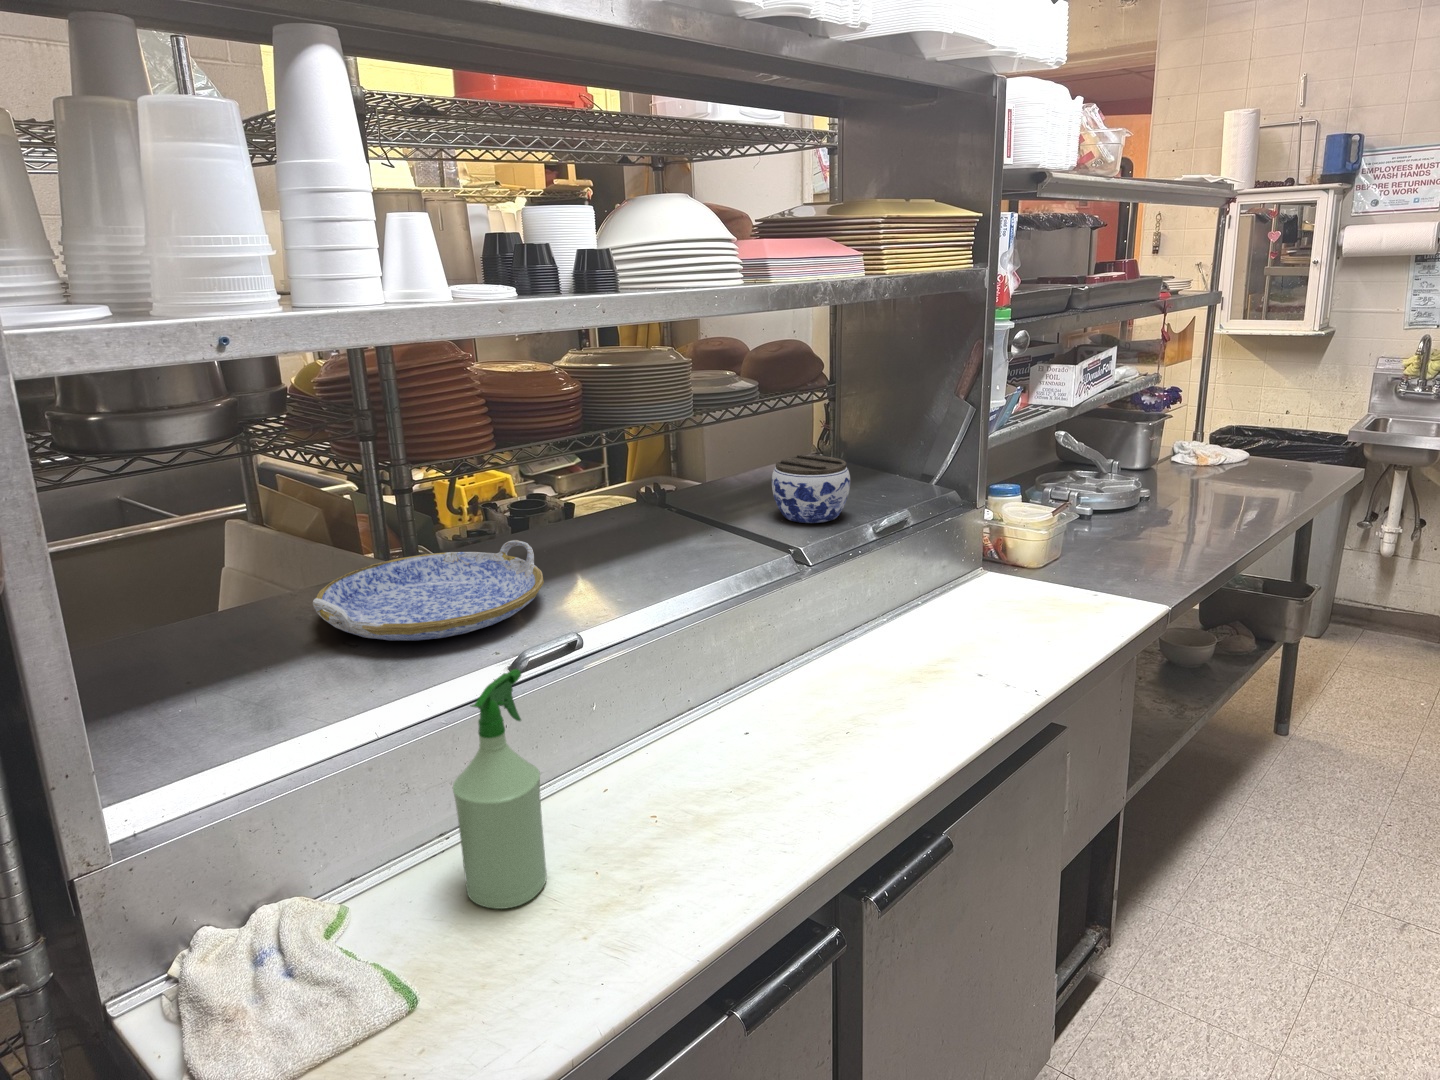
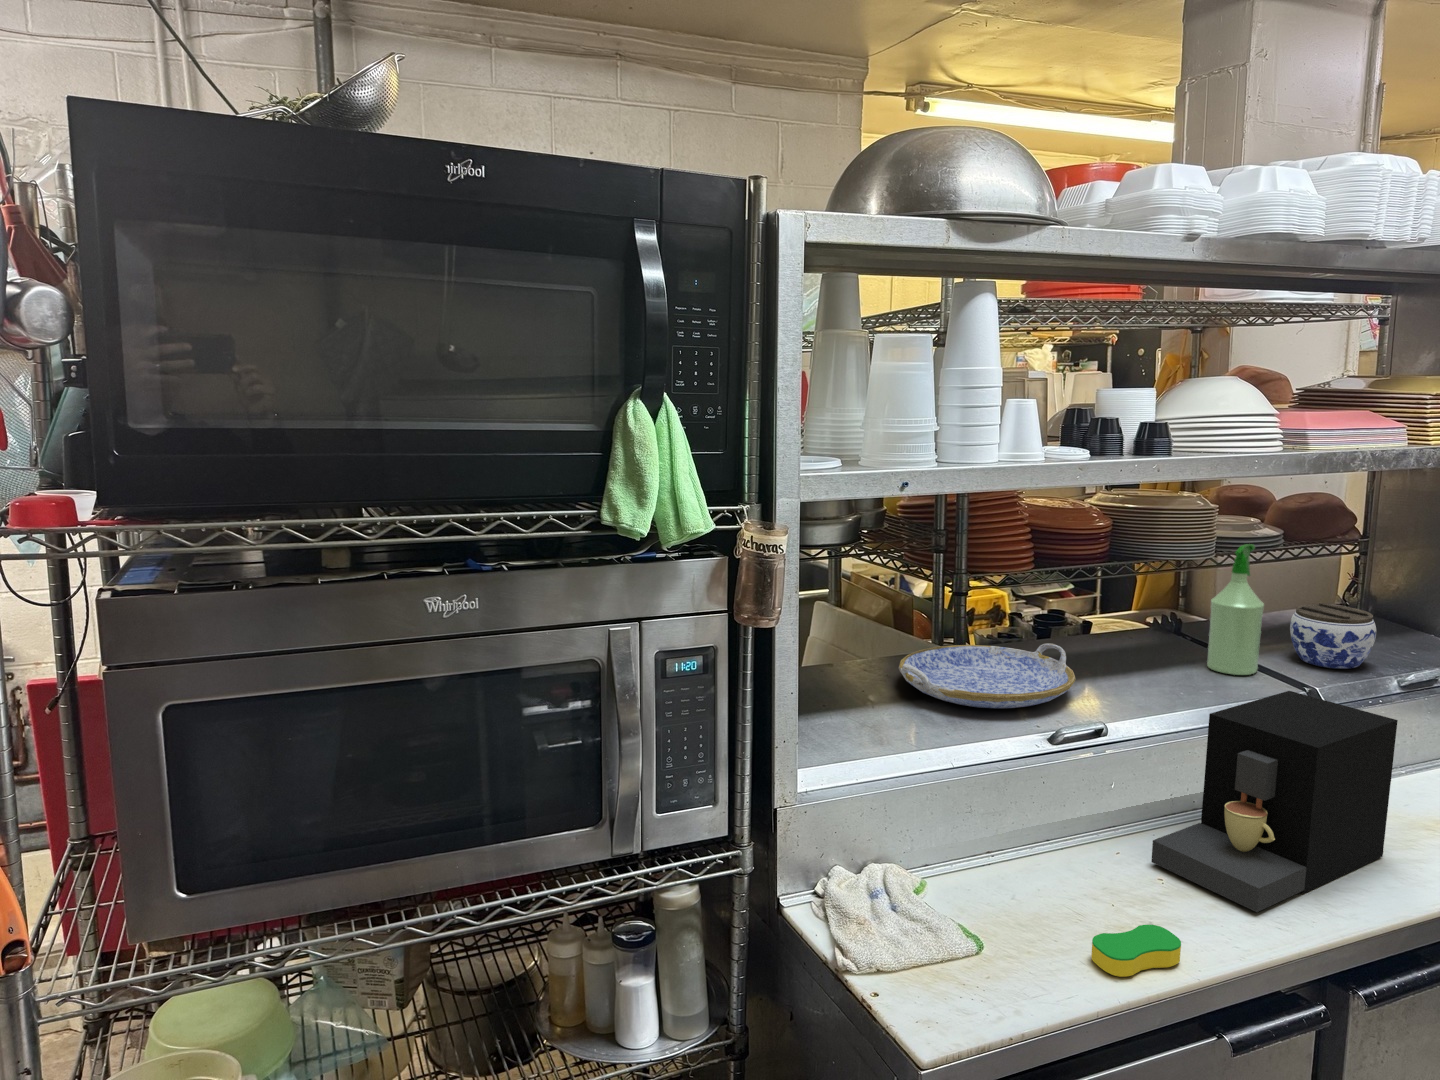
coffee maker: none [643,558,878,830] -> present [1151,691,1398,912]
spray bottle: present [453,669,547,909] -> present [1207,544,1264,675]
sponge: none [567,890,676,980] -> present [1091,925,1181,977]

